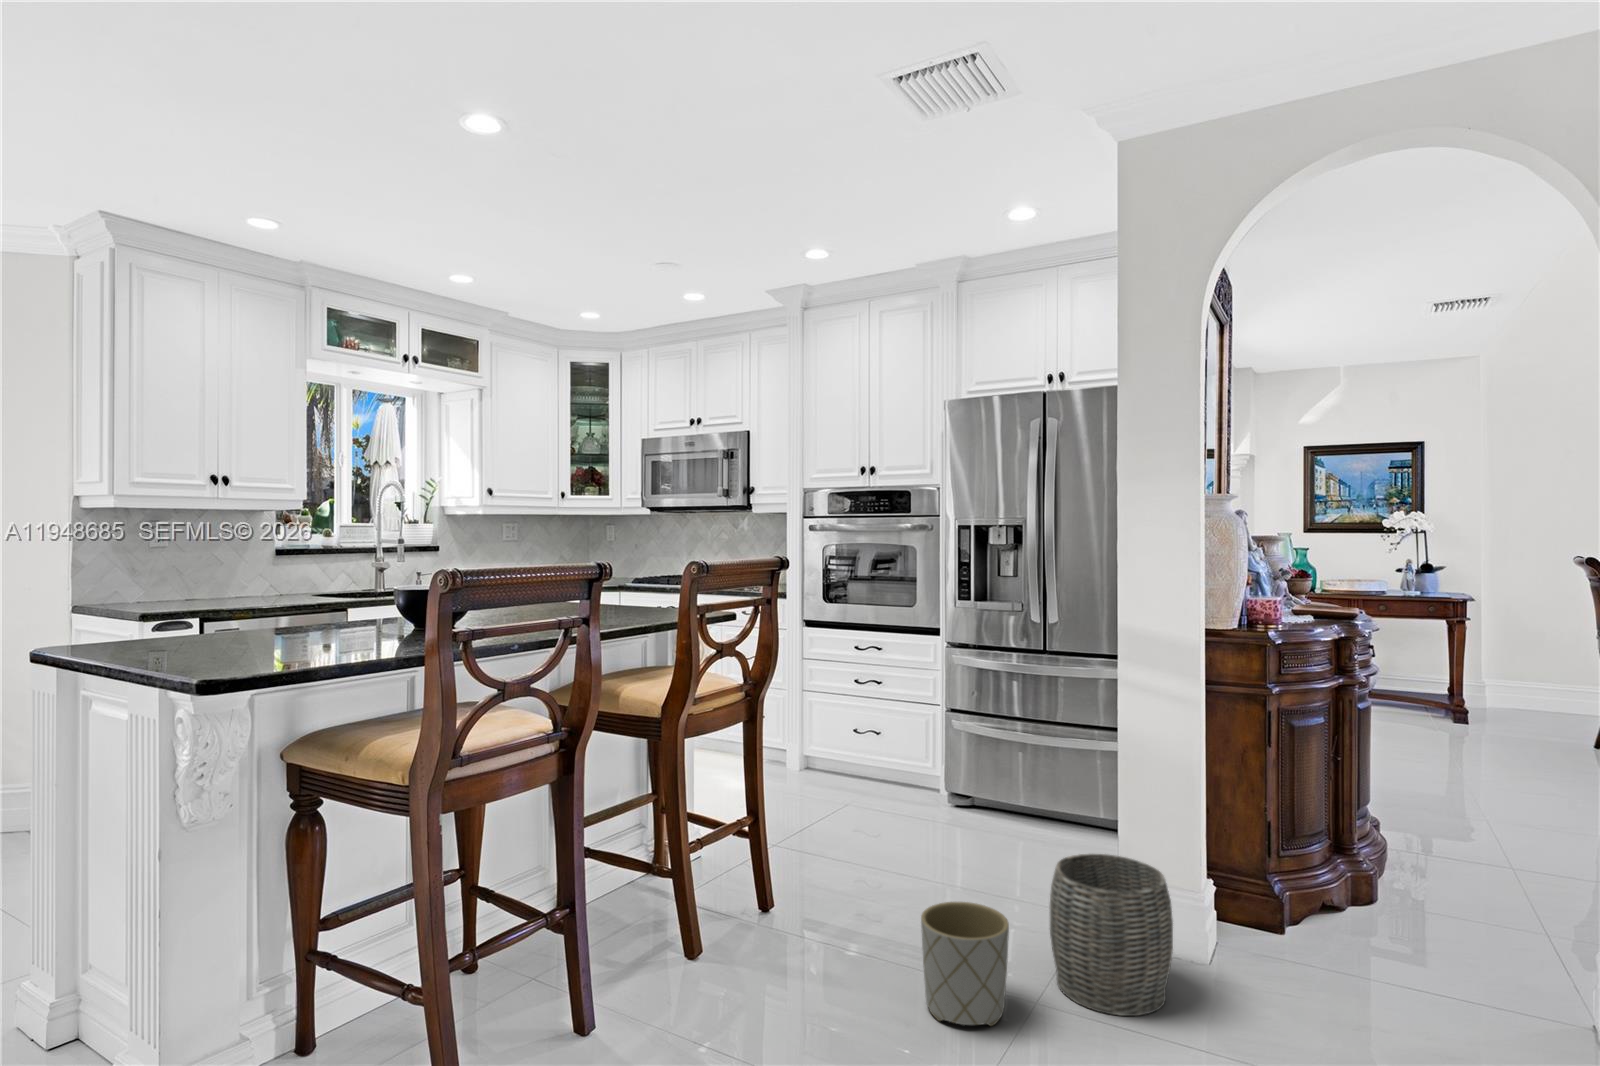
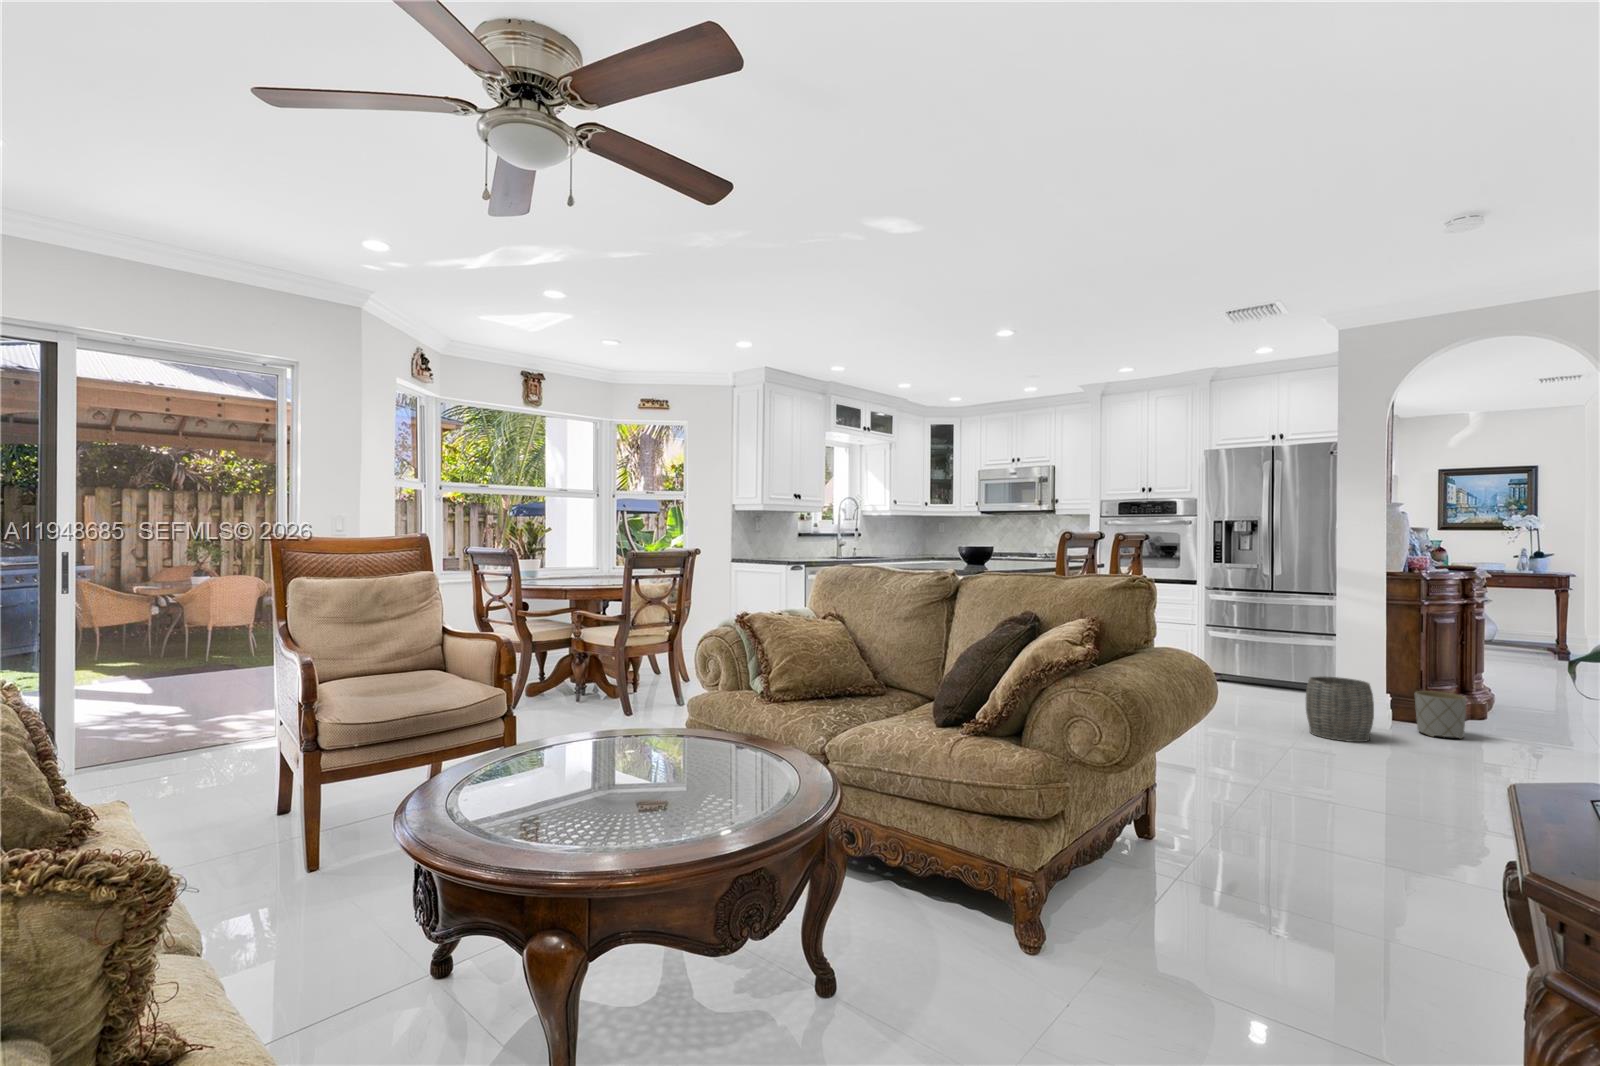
planter: present [921,902,1009,1026] -> present [1415,691,1466,739]

